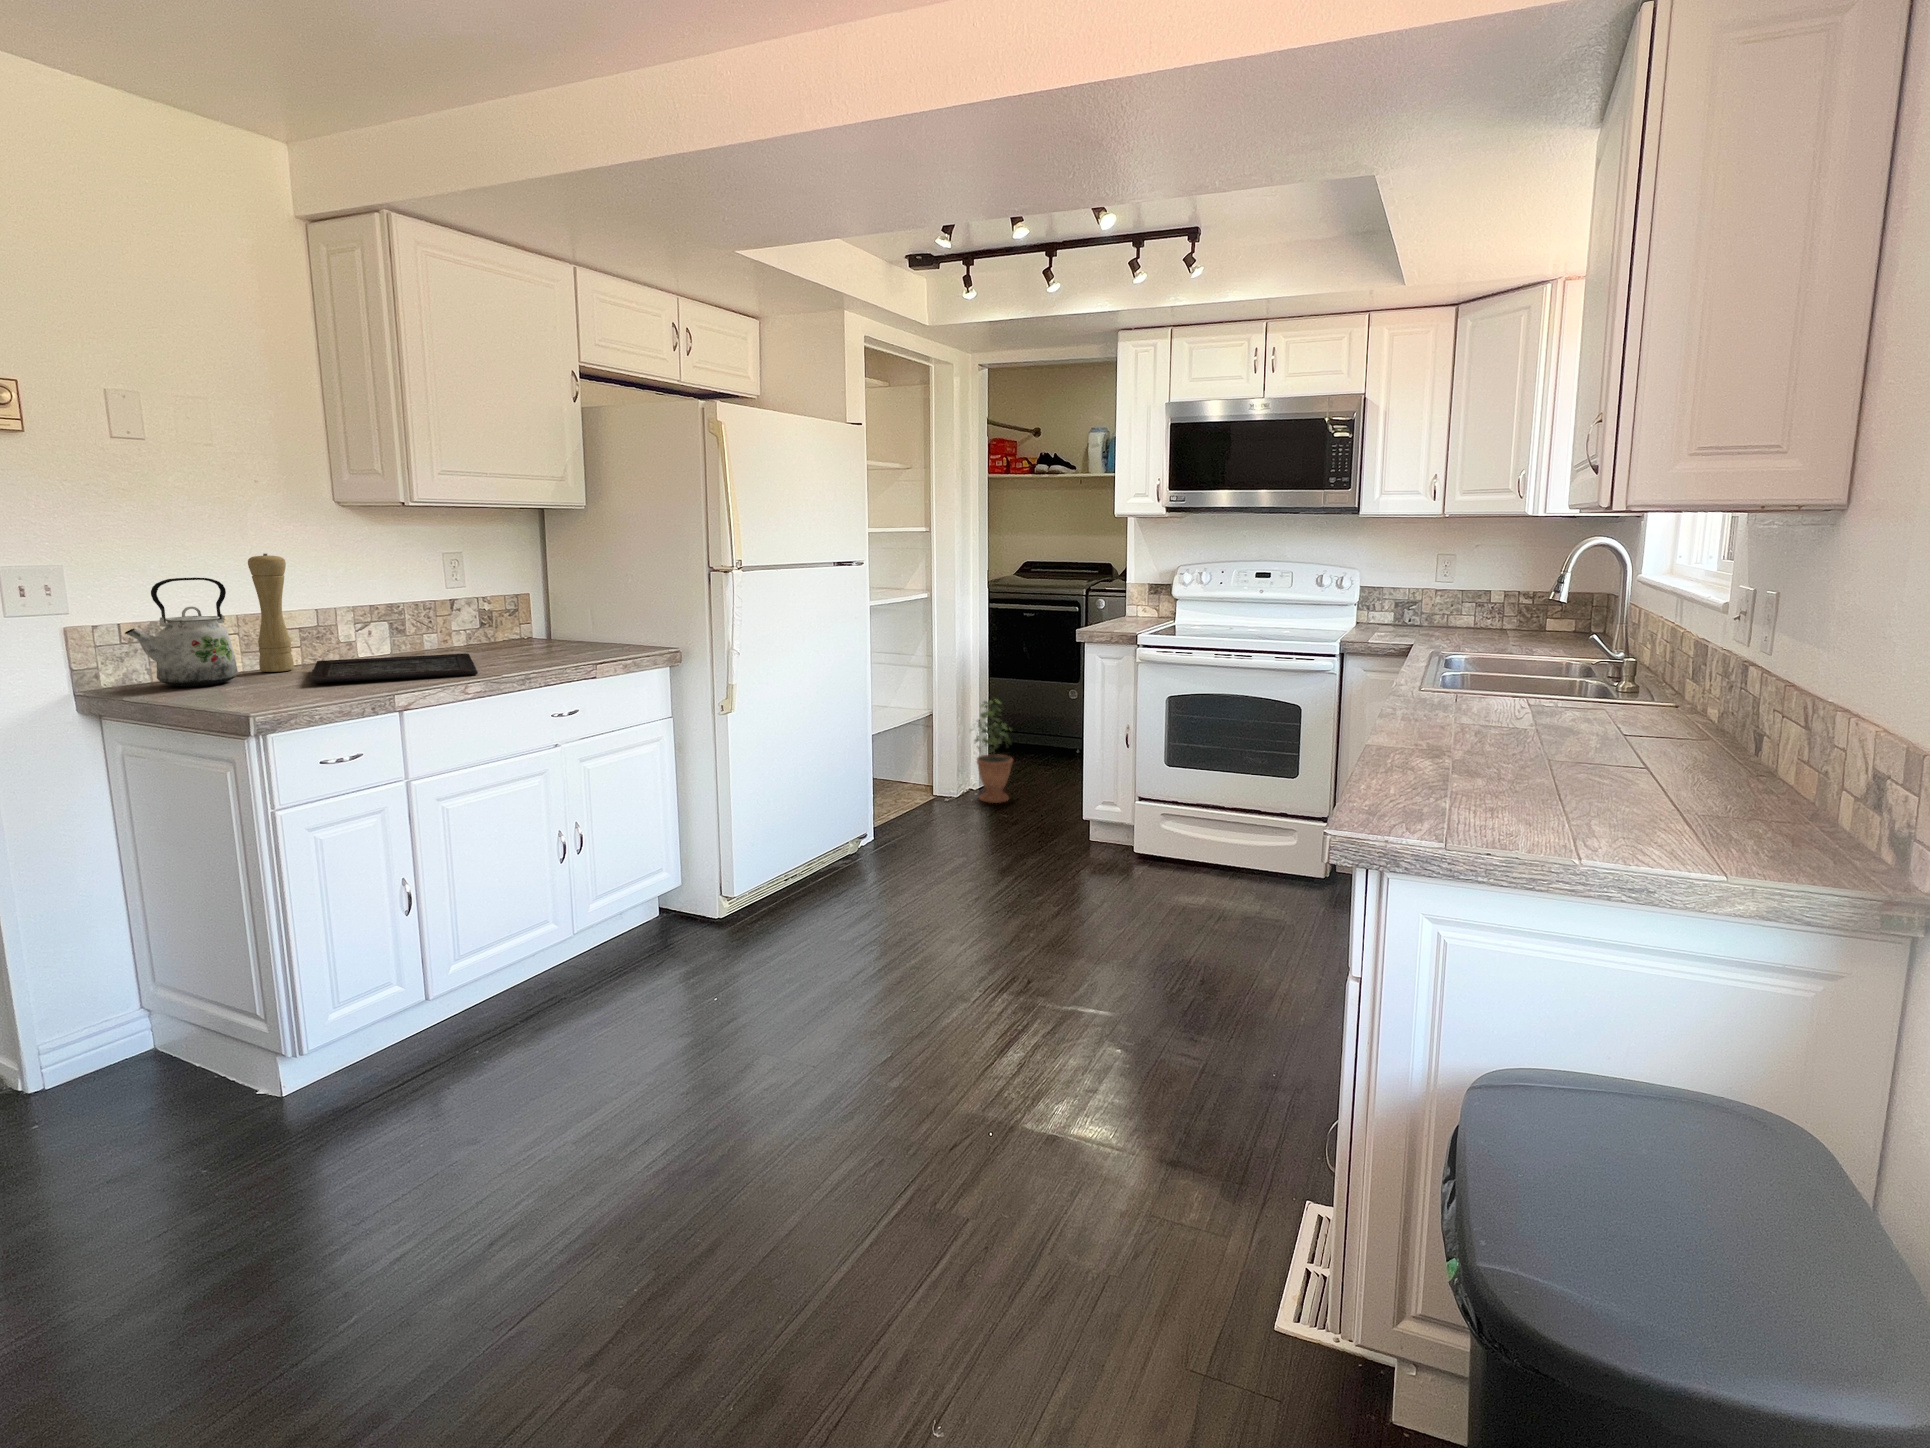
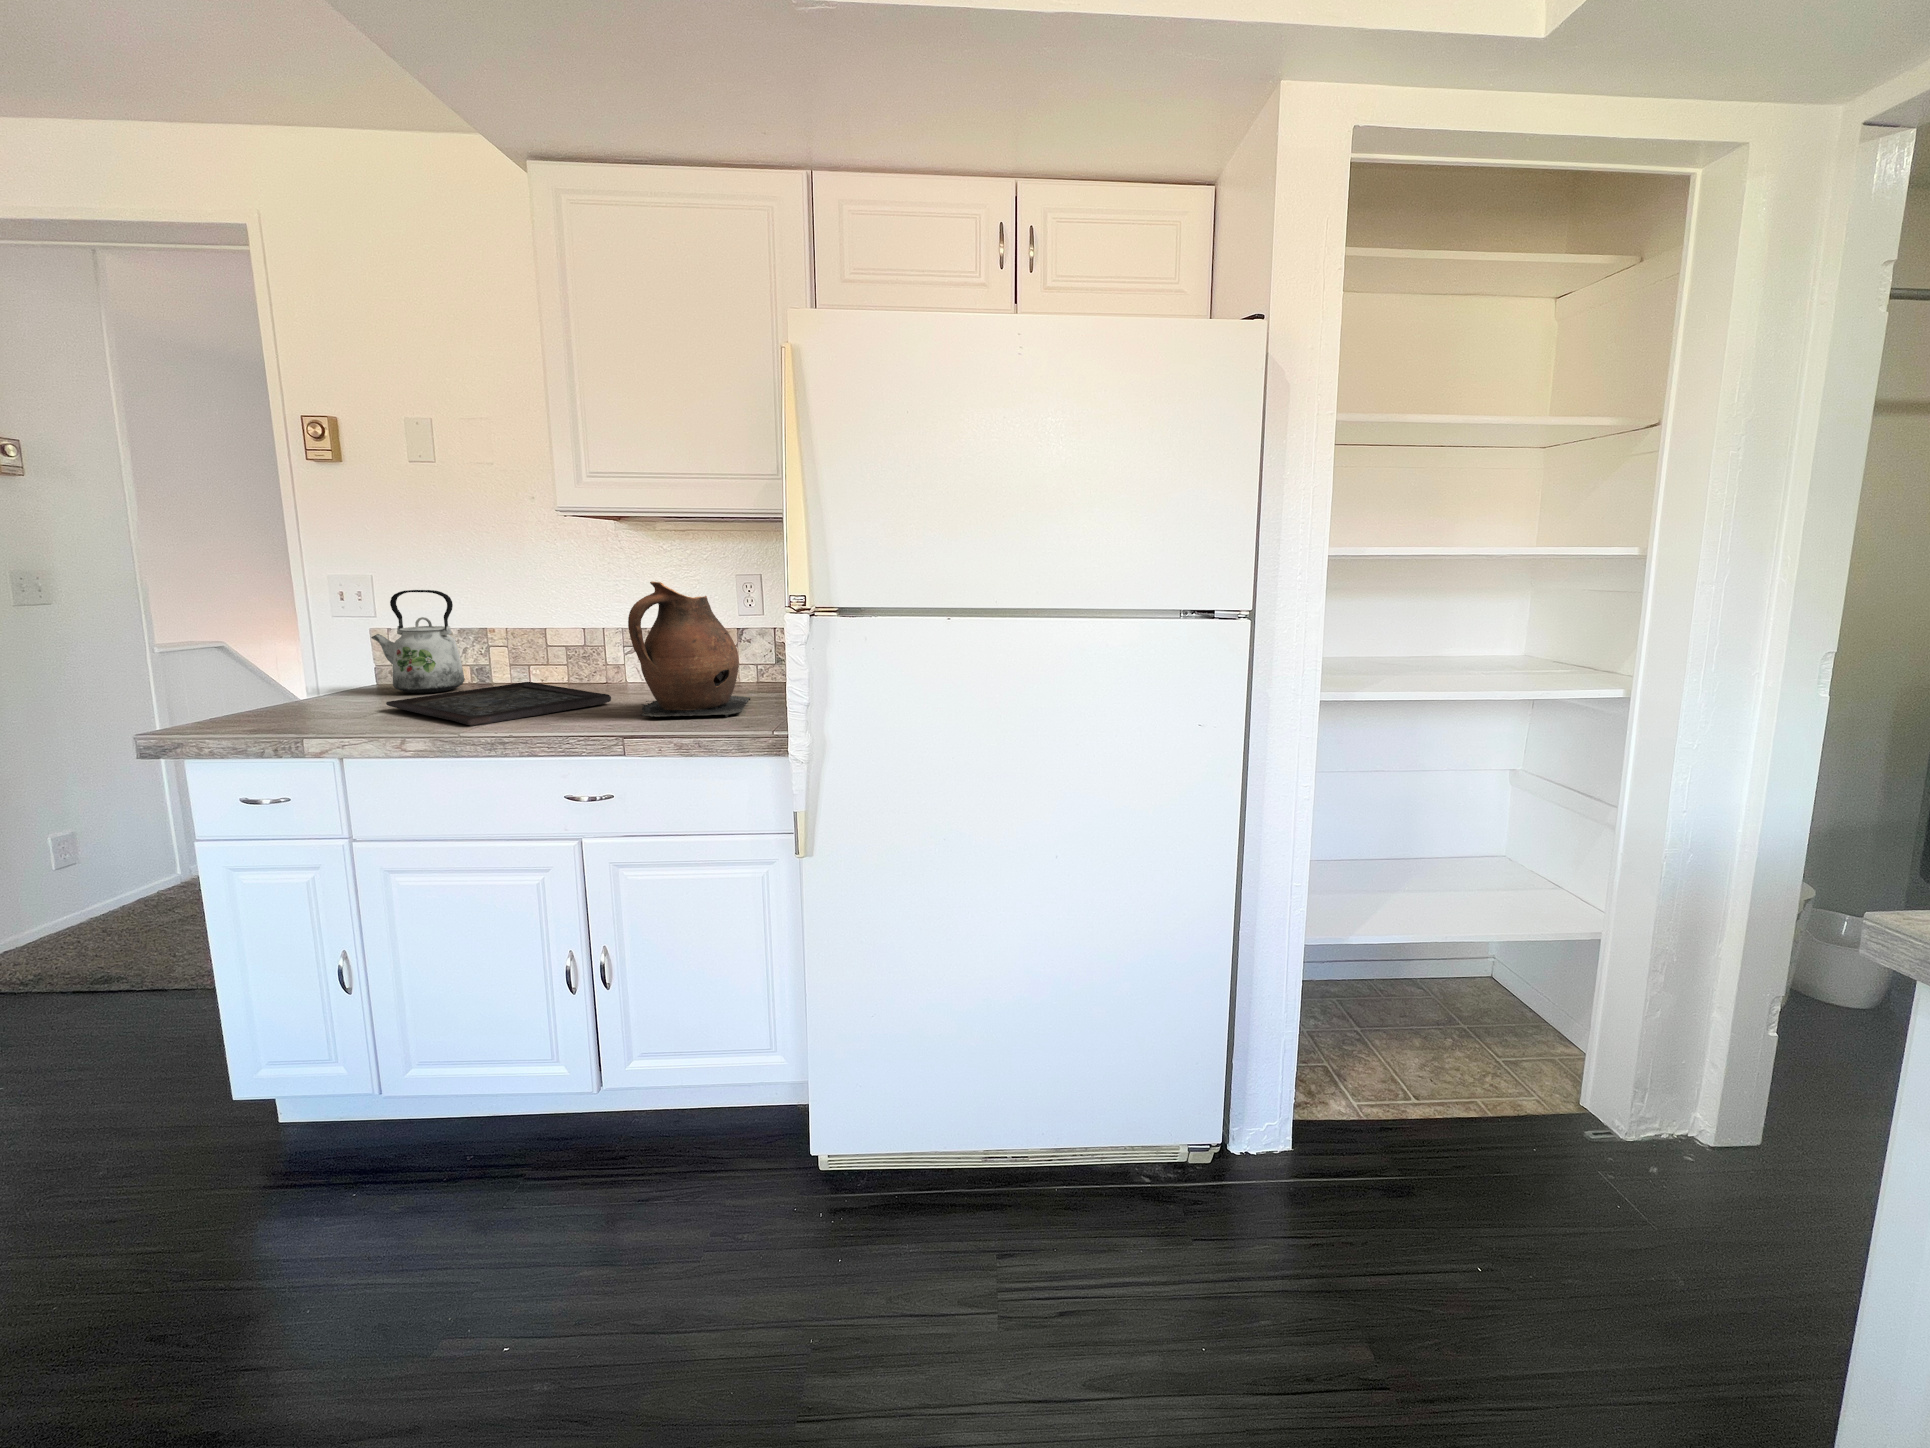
pepper mill: present [248,554,294,672] -> none [500,569,542,688]
ceramic pitcher: none [506,558,605,656] -> present [628,582,750,717]
potted plant: present [975,697,1013,803] -> none [1672,955,1816,1241]

